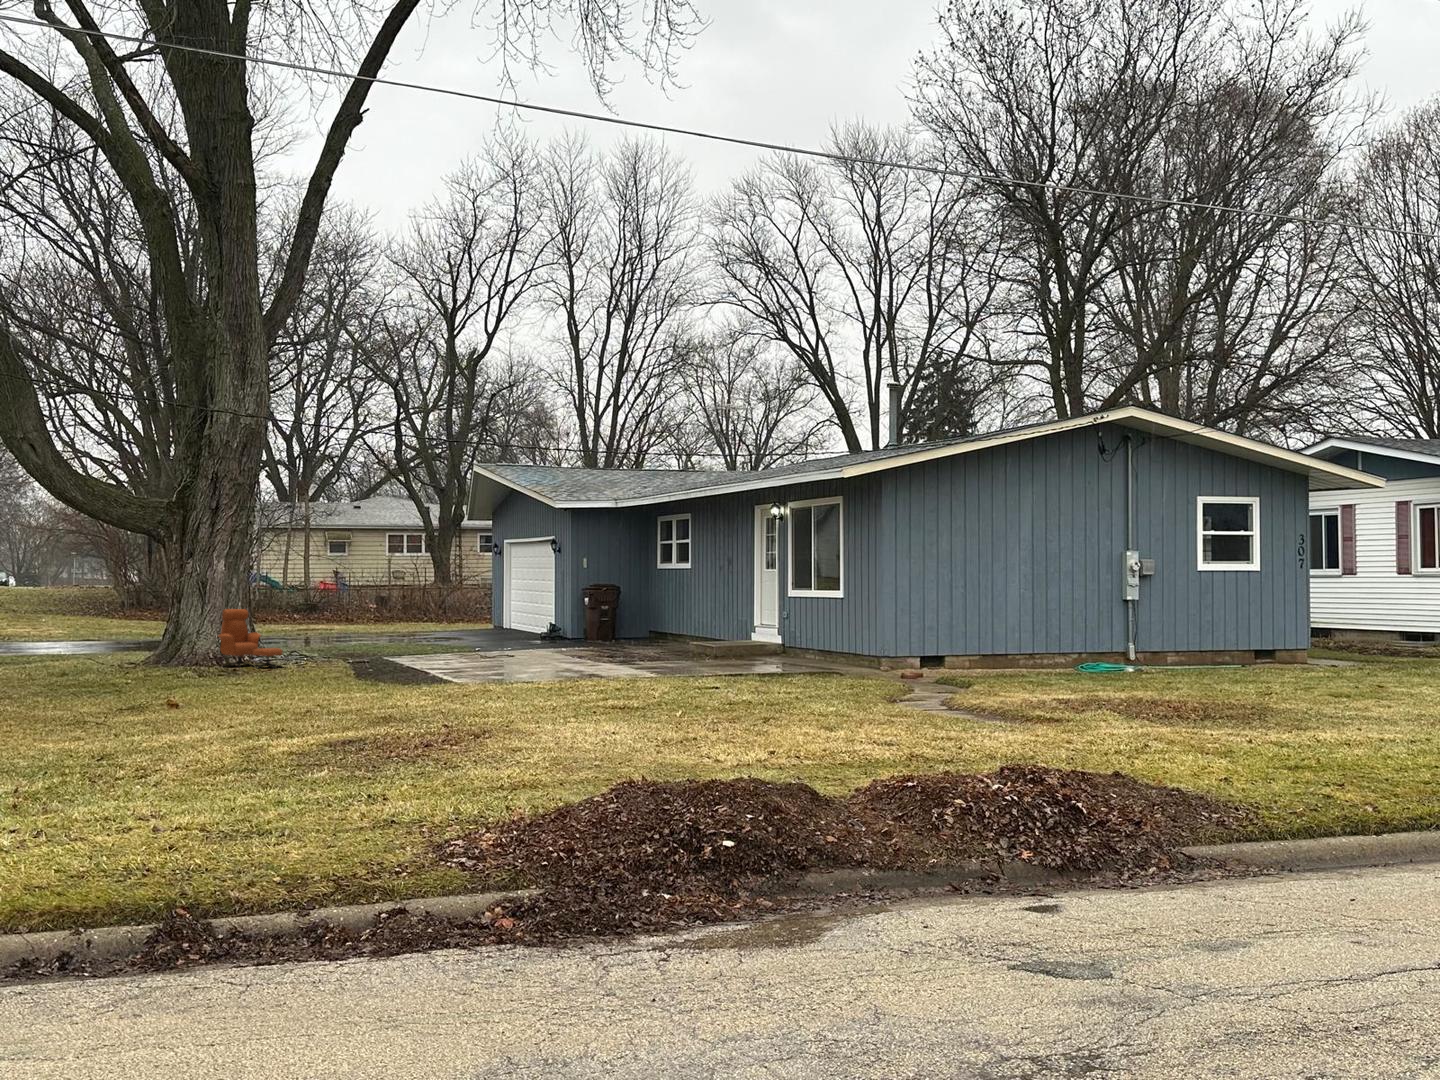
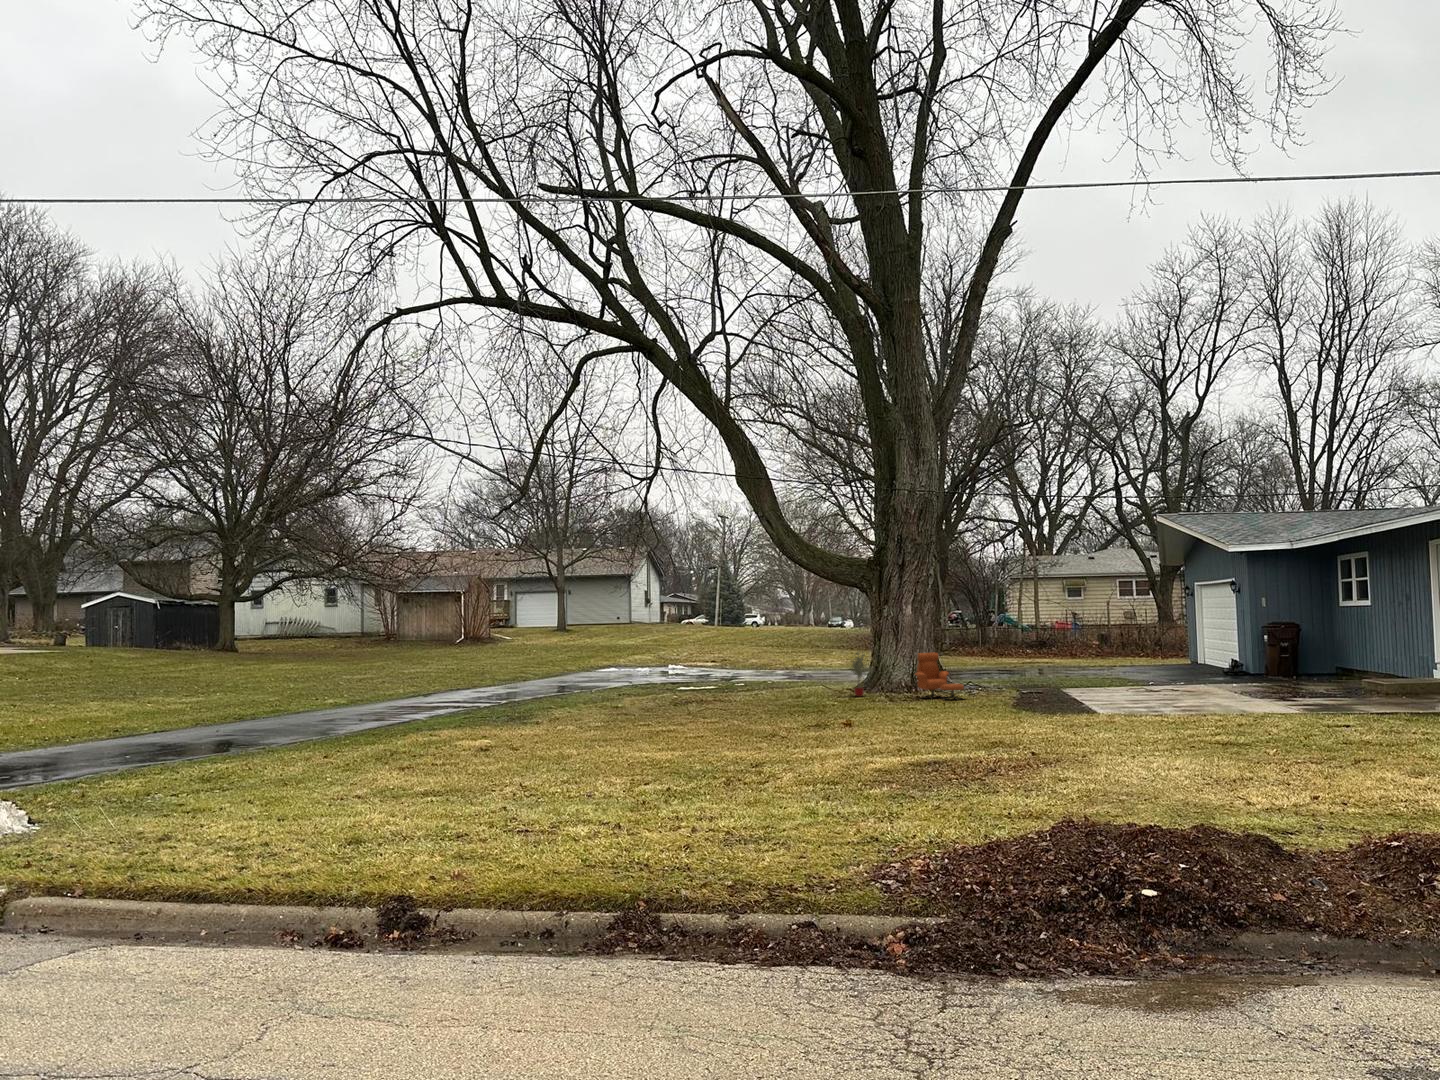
potted tree: none [124,605,160,665] -> present [851,652,873,697]

